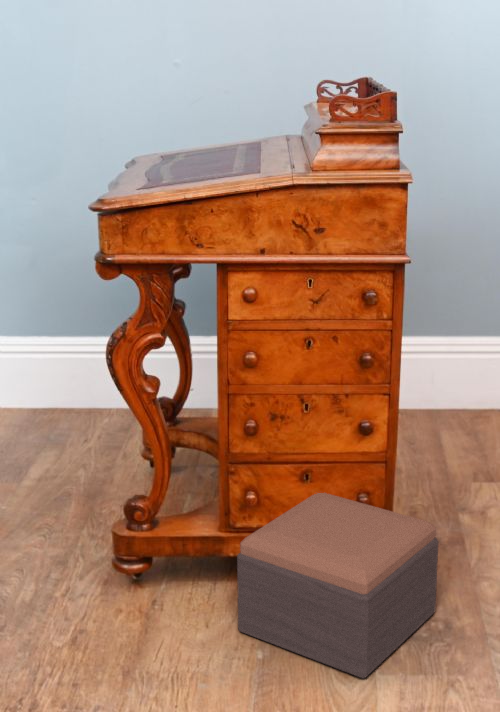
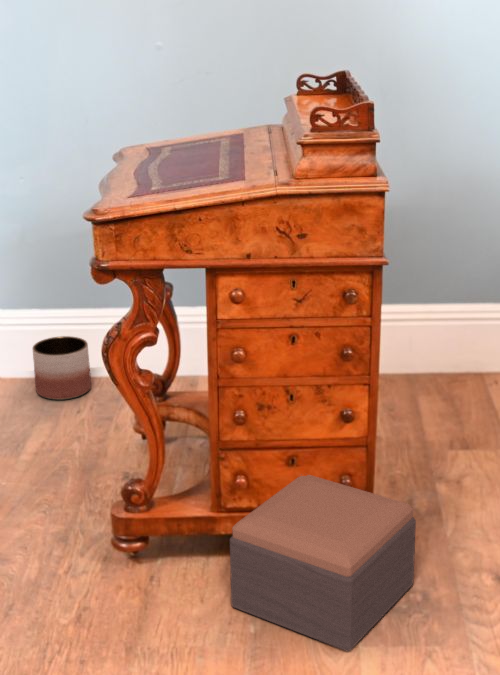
planter: none [39,363,99,427] -> present [33,336,91,400]

